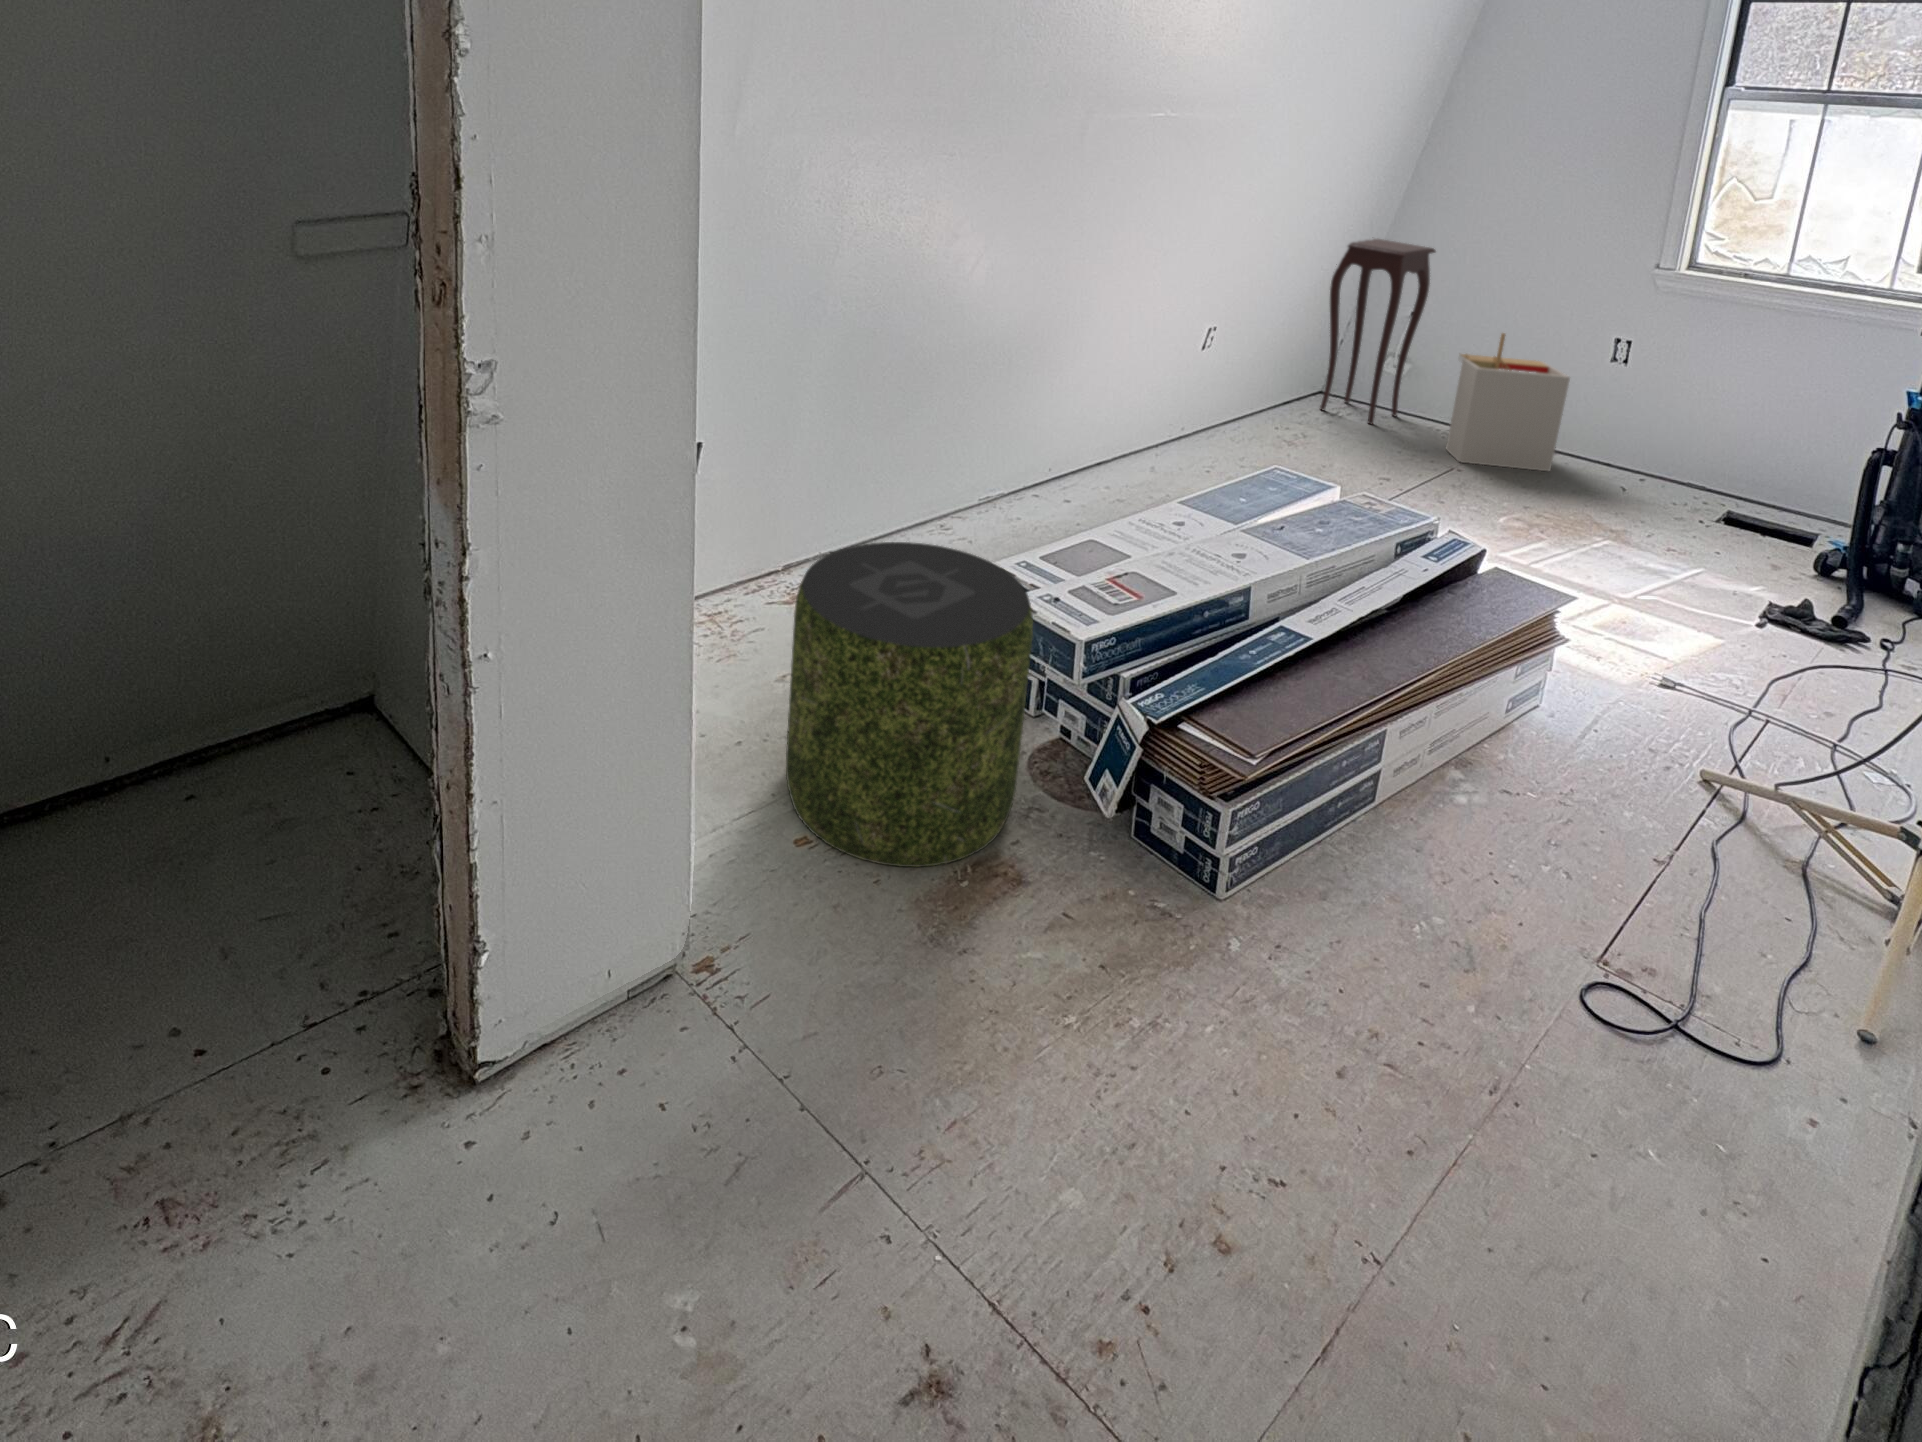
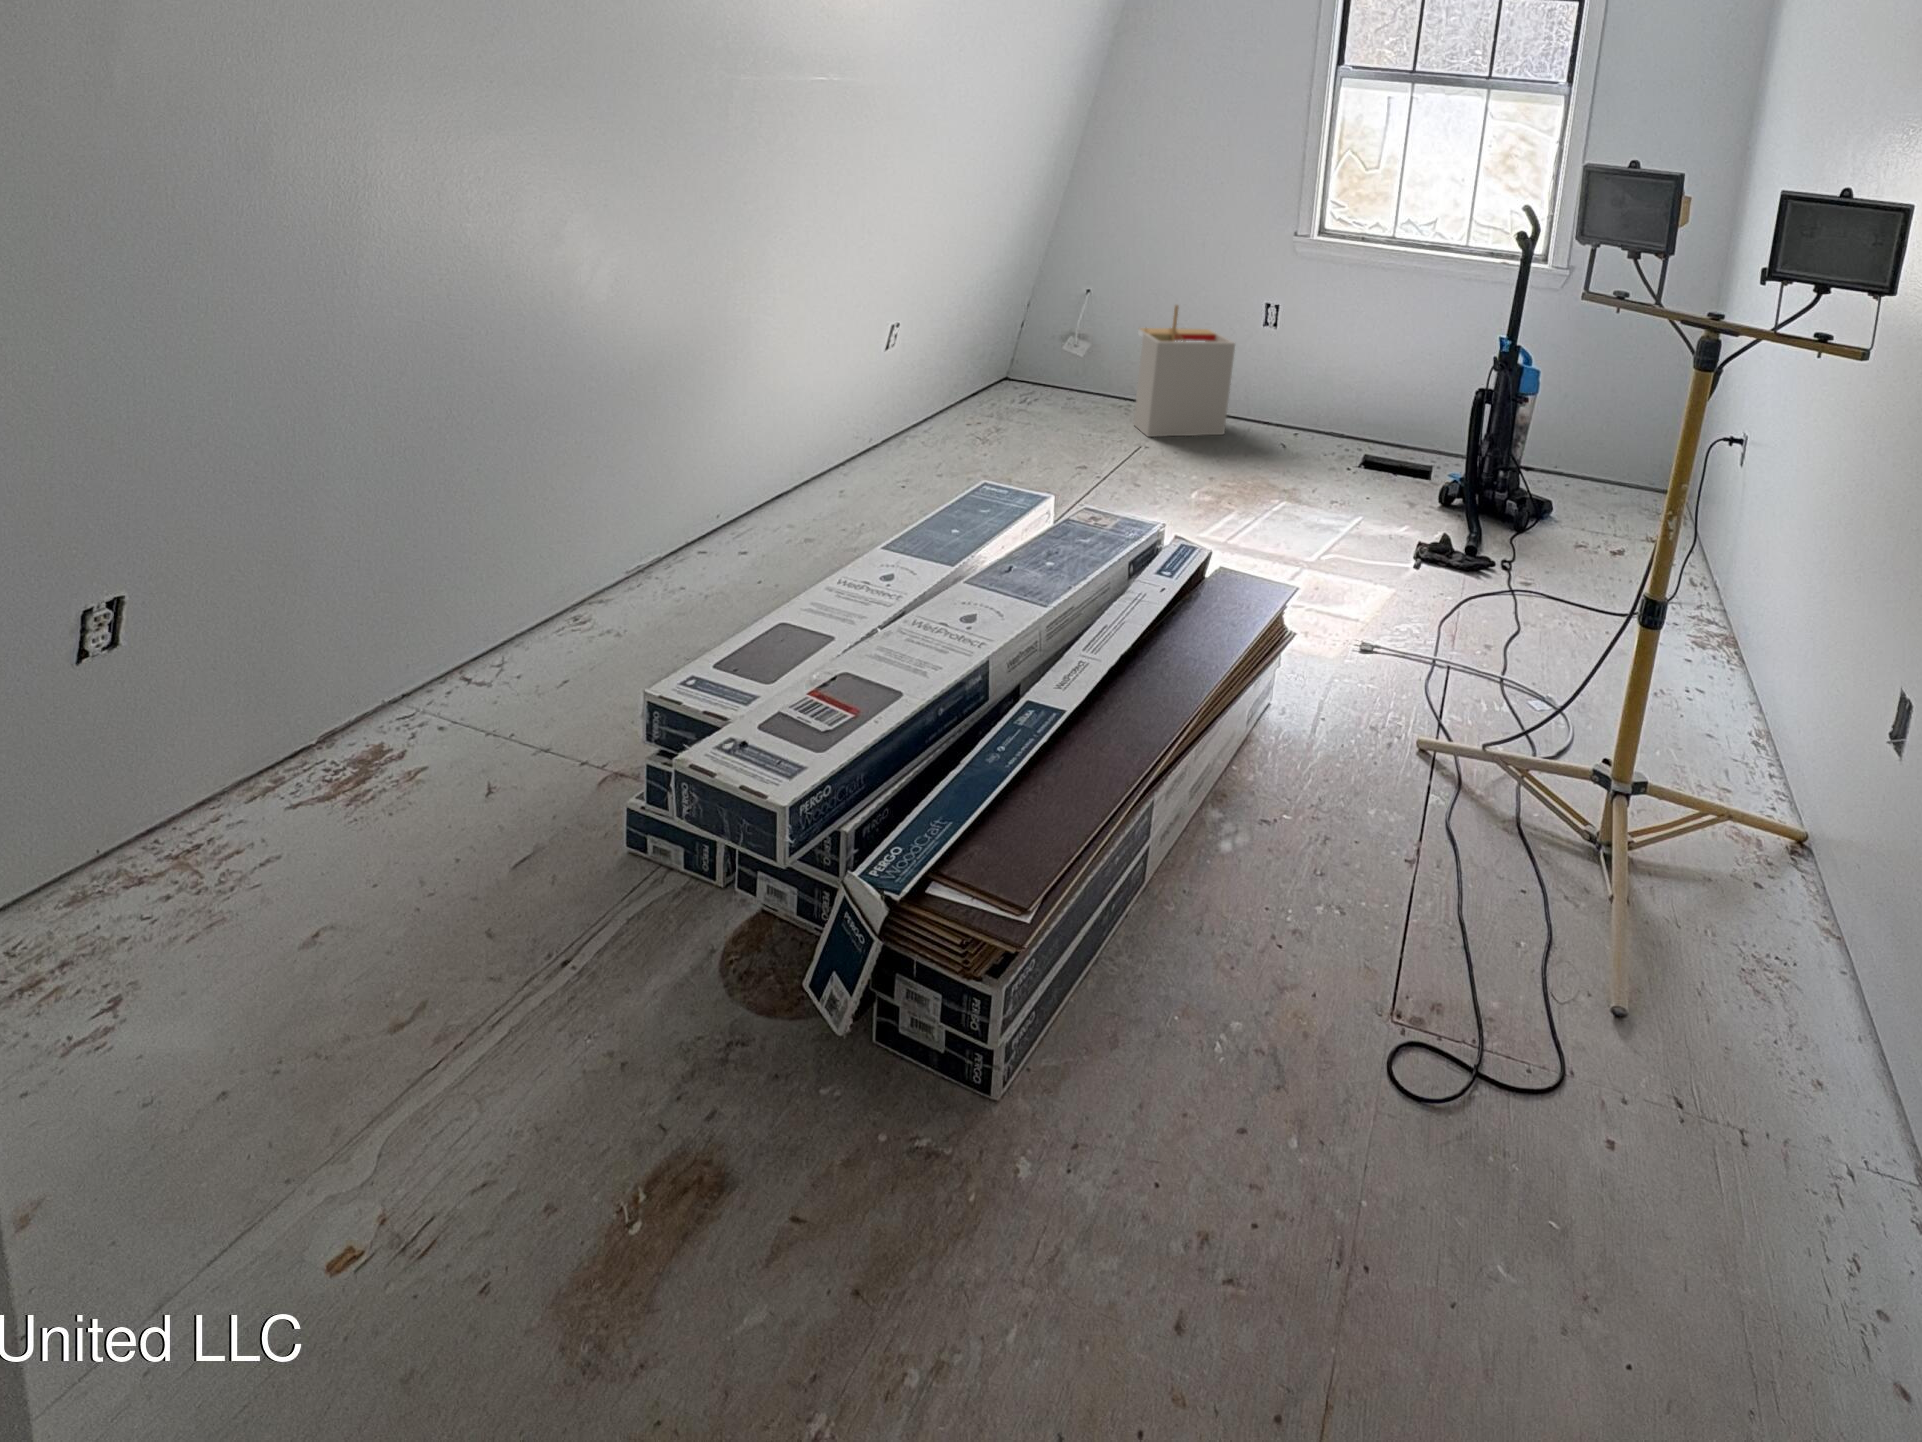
side table: present [1320,239,1436,425] -> none [1011,214,1109,407]
pouf: present [786,542,1033,867] -> none [289,705,712,1268]

